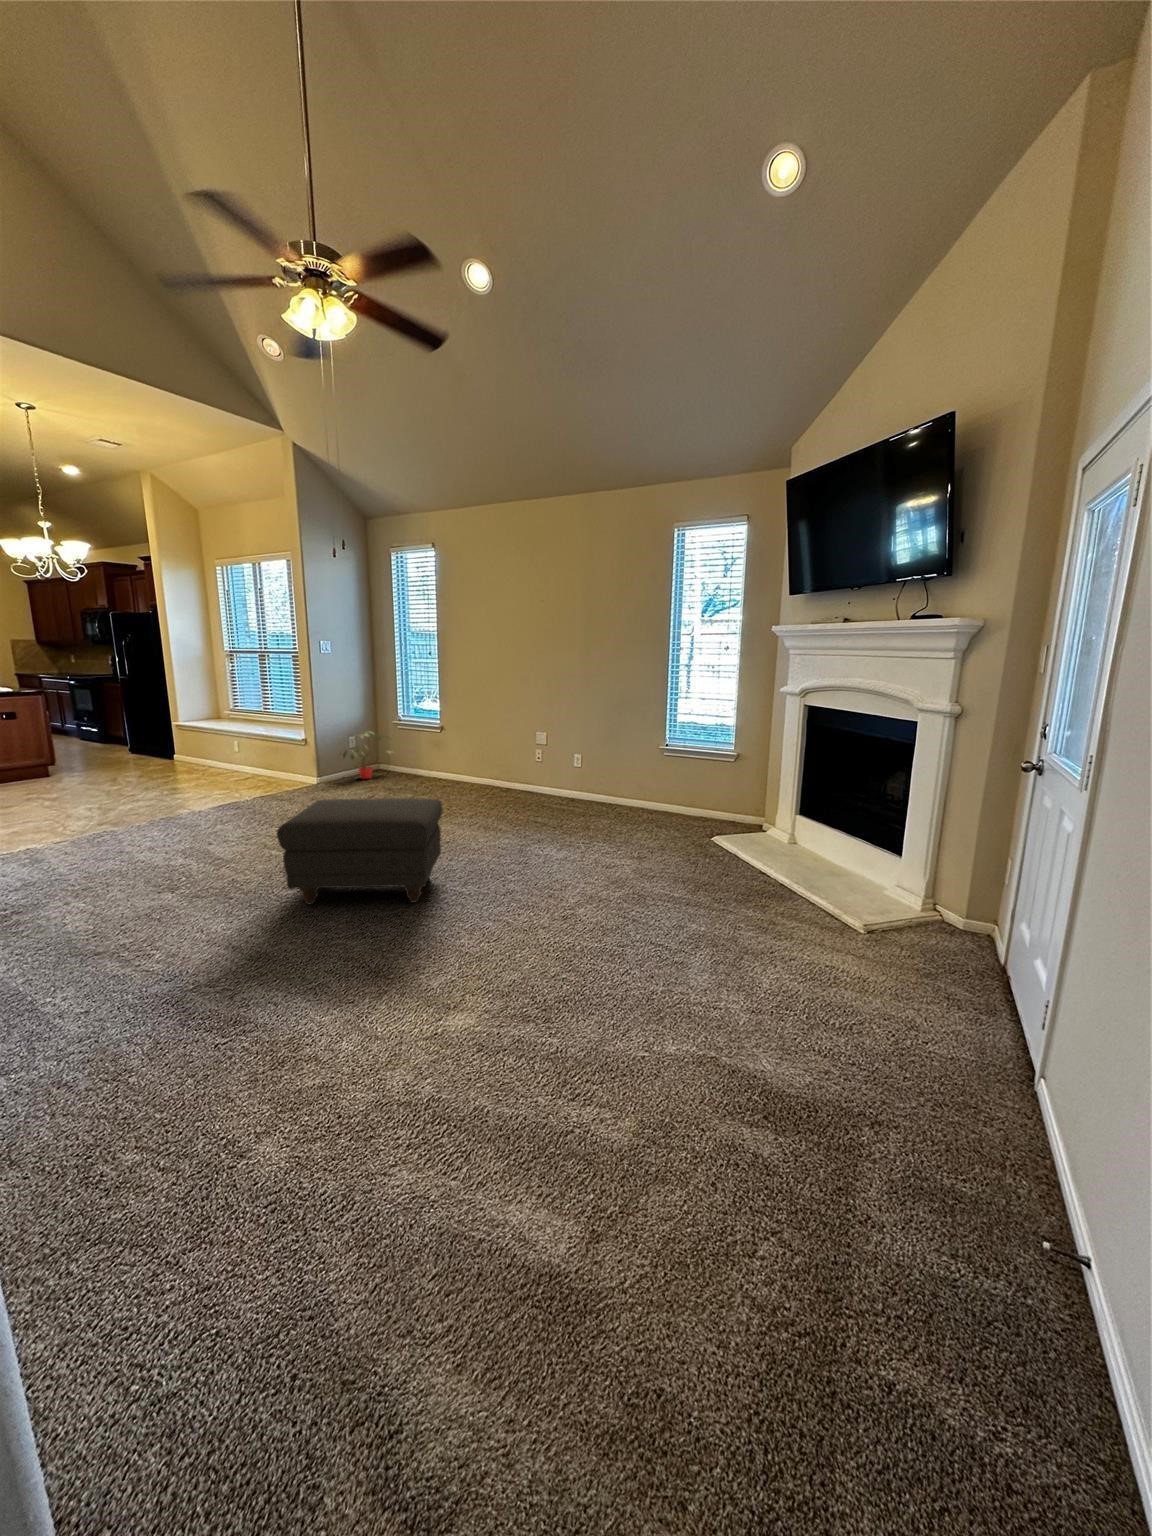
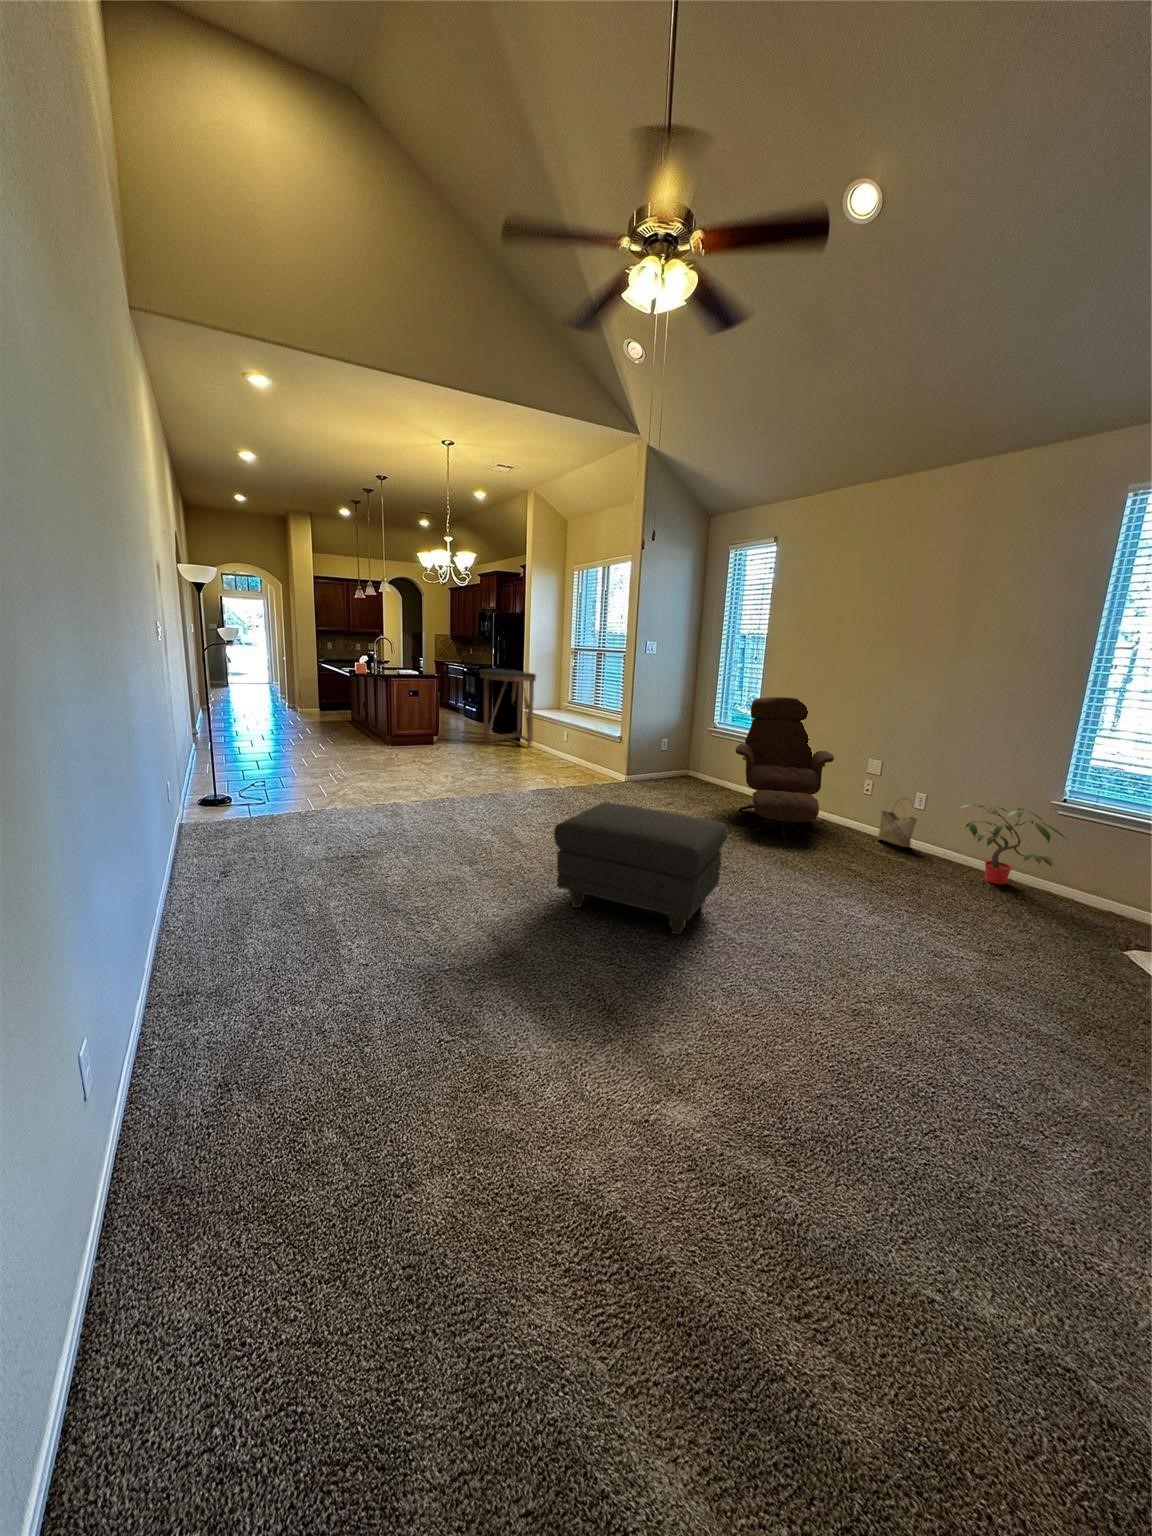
console table: none [97,679,190,768] -> present [479,669,536,748]
lounge chair: none [426,688,510,811] -> present [735,697,834,840]
potted plant: present [343,731,391,779] -> present [959,804,1067,884]
woven basket: none [552,761,579,800] -> present [877,811,917,847]

